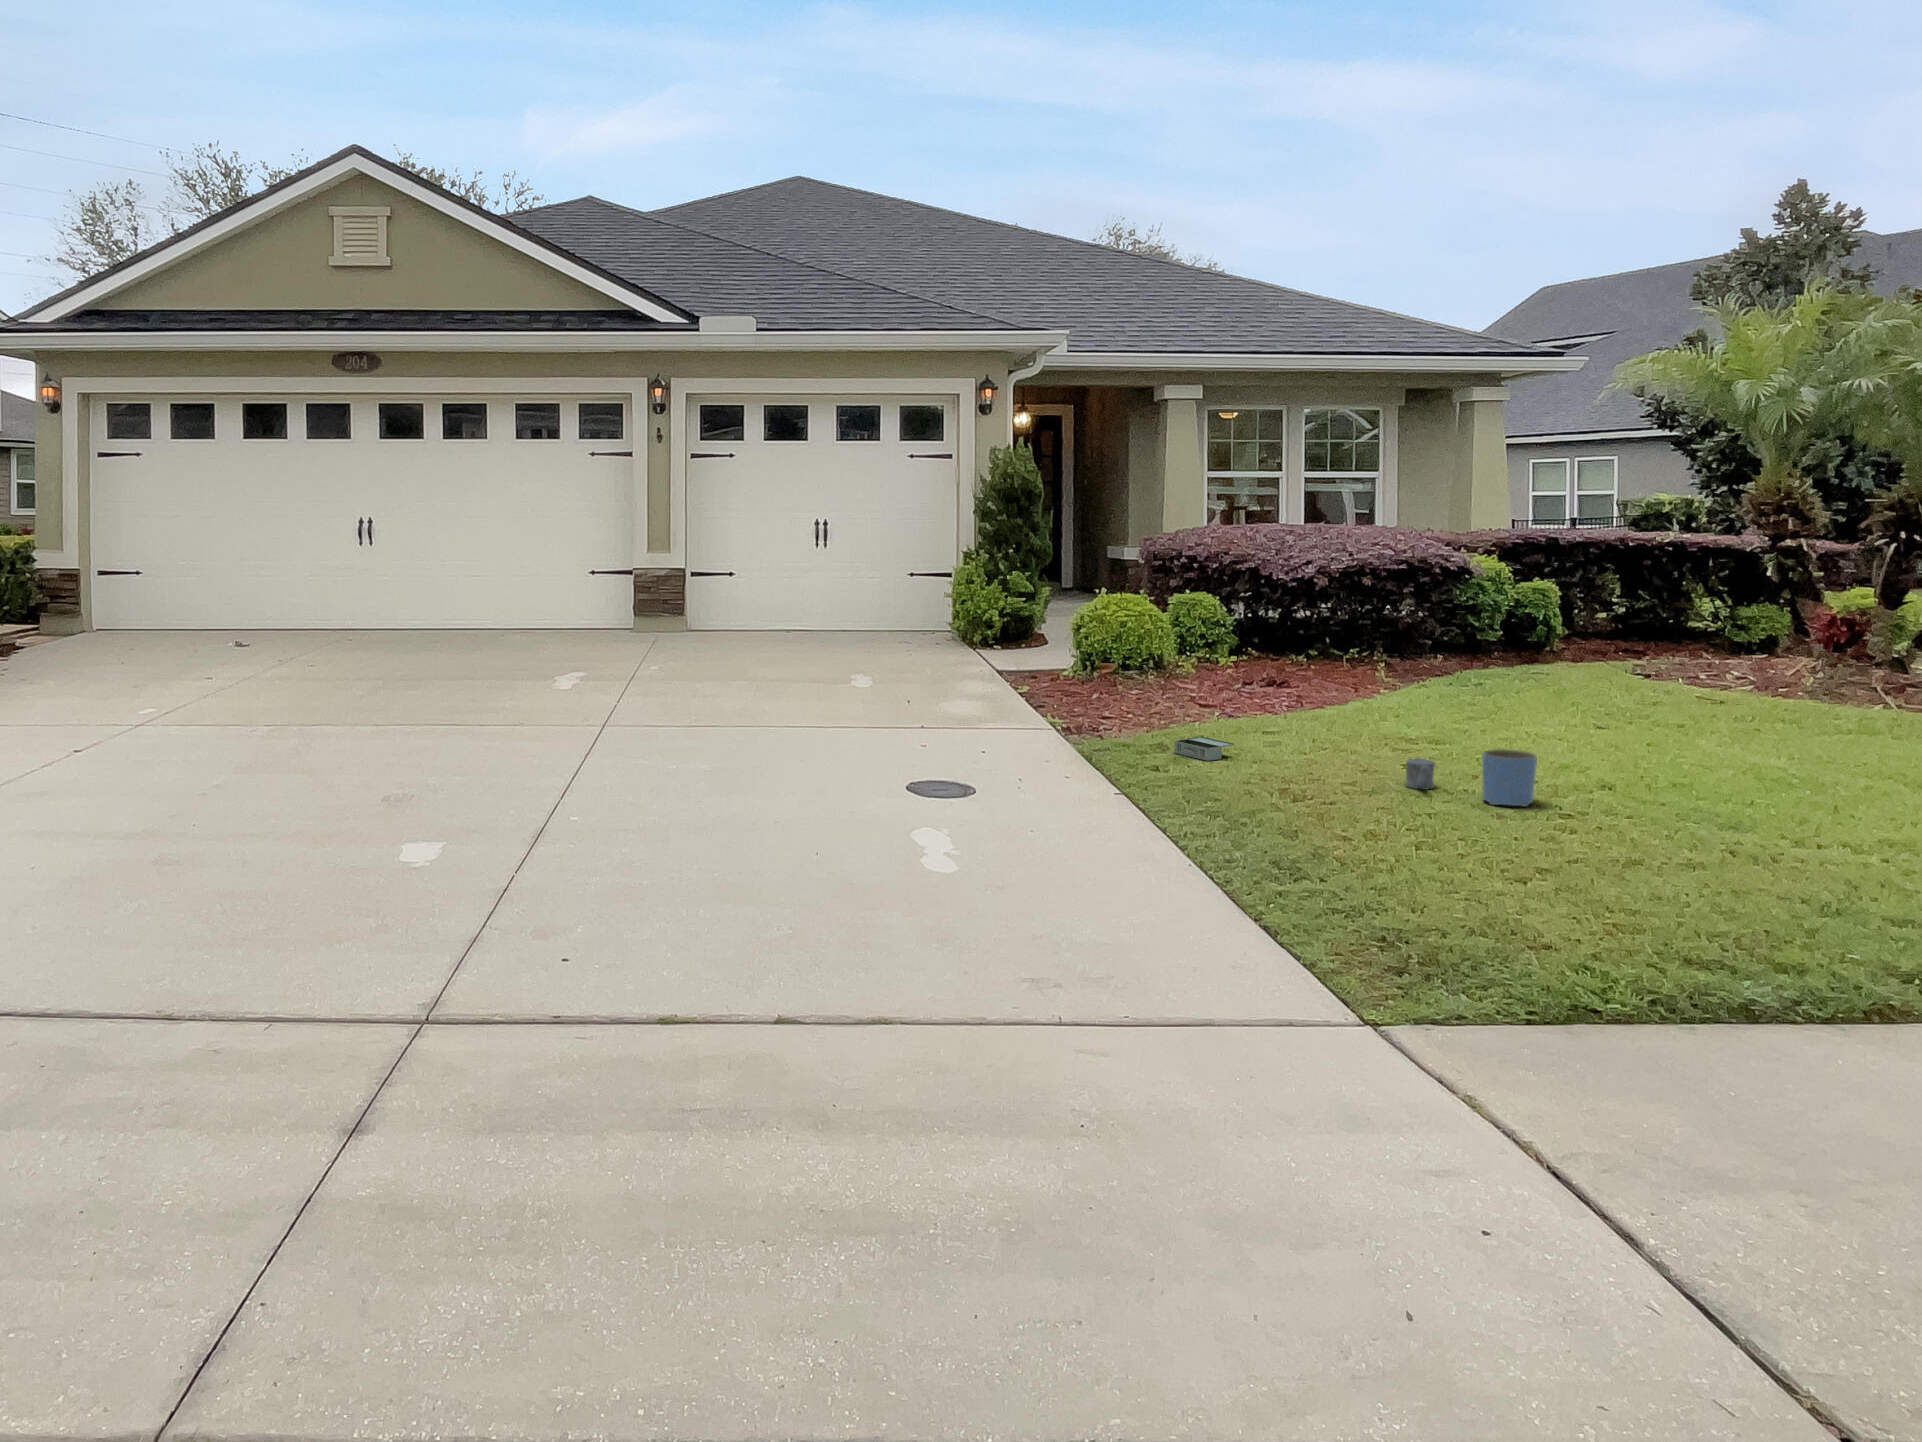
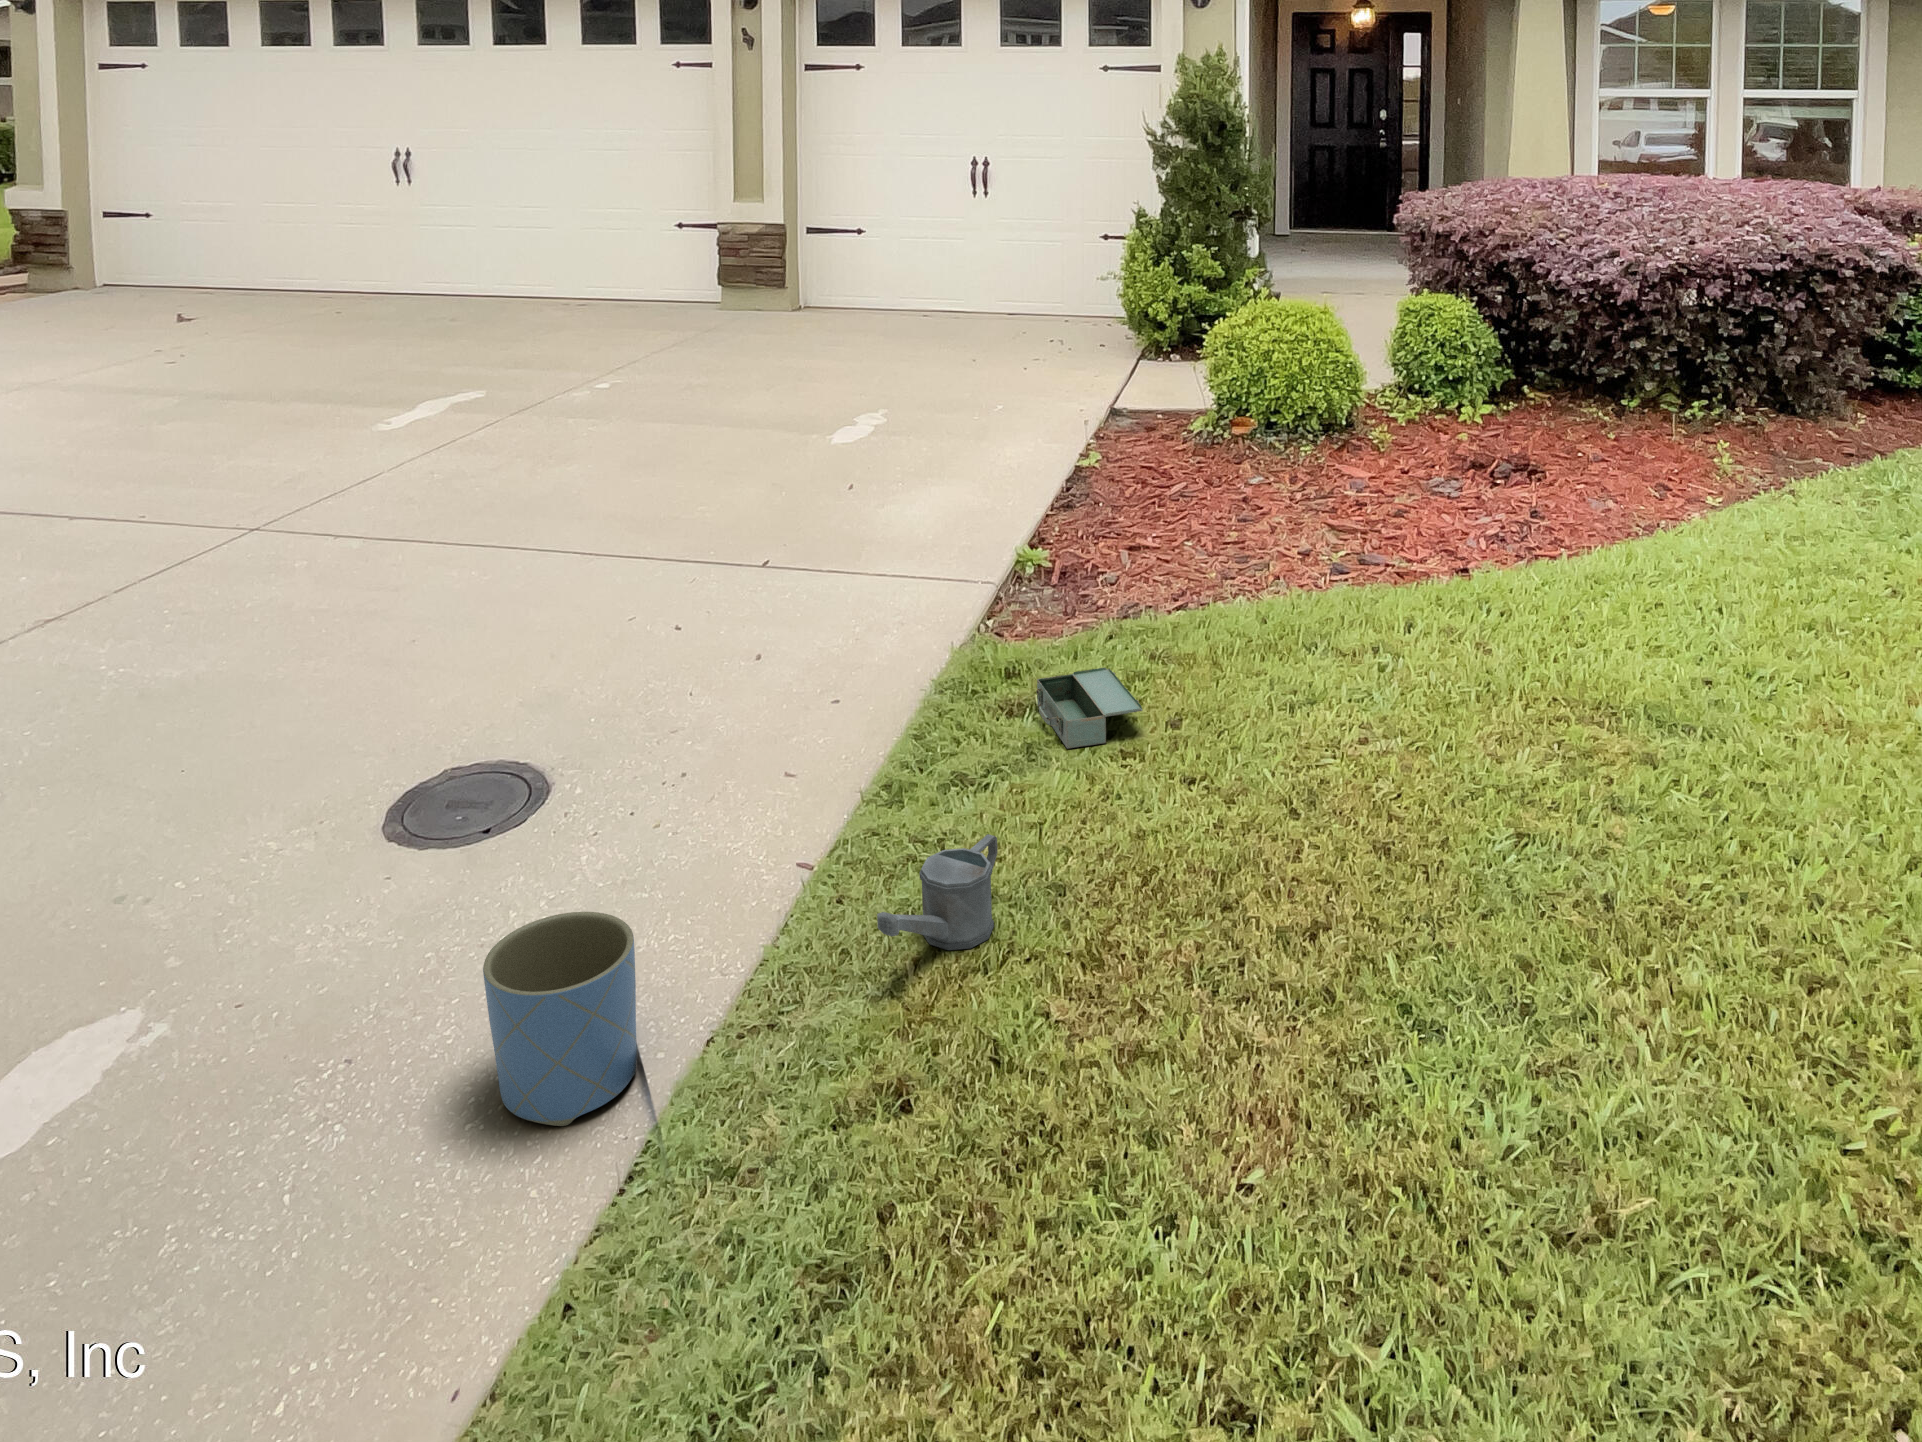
planter: present [1482,749,1537,807] -> present [483,912,637,1126]
watering can: present [1405,757,1435,789] -> present [877,834,997,950]

